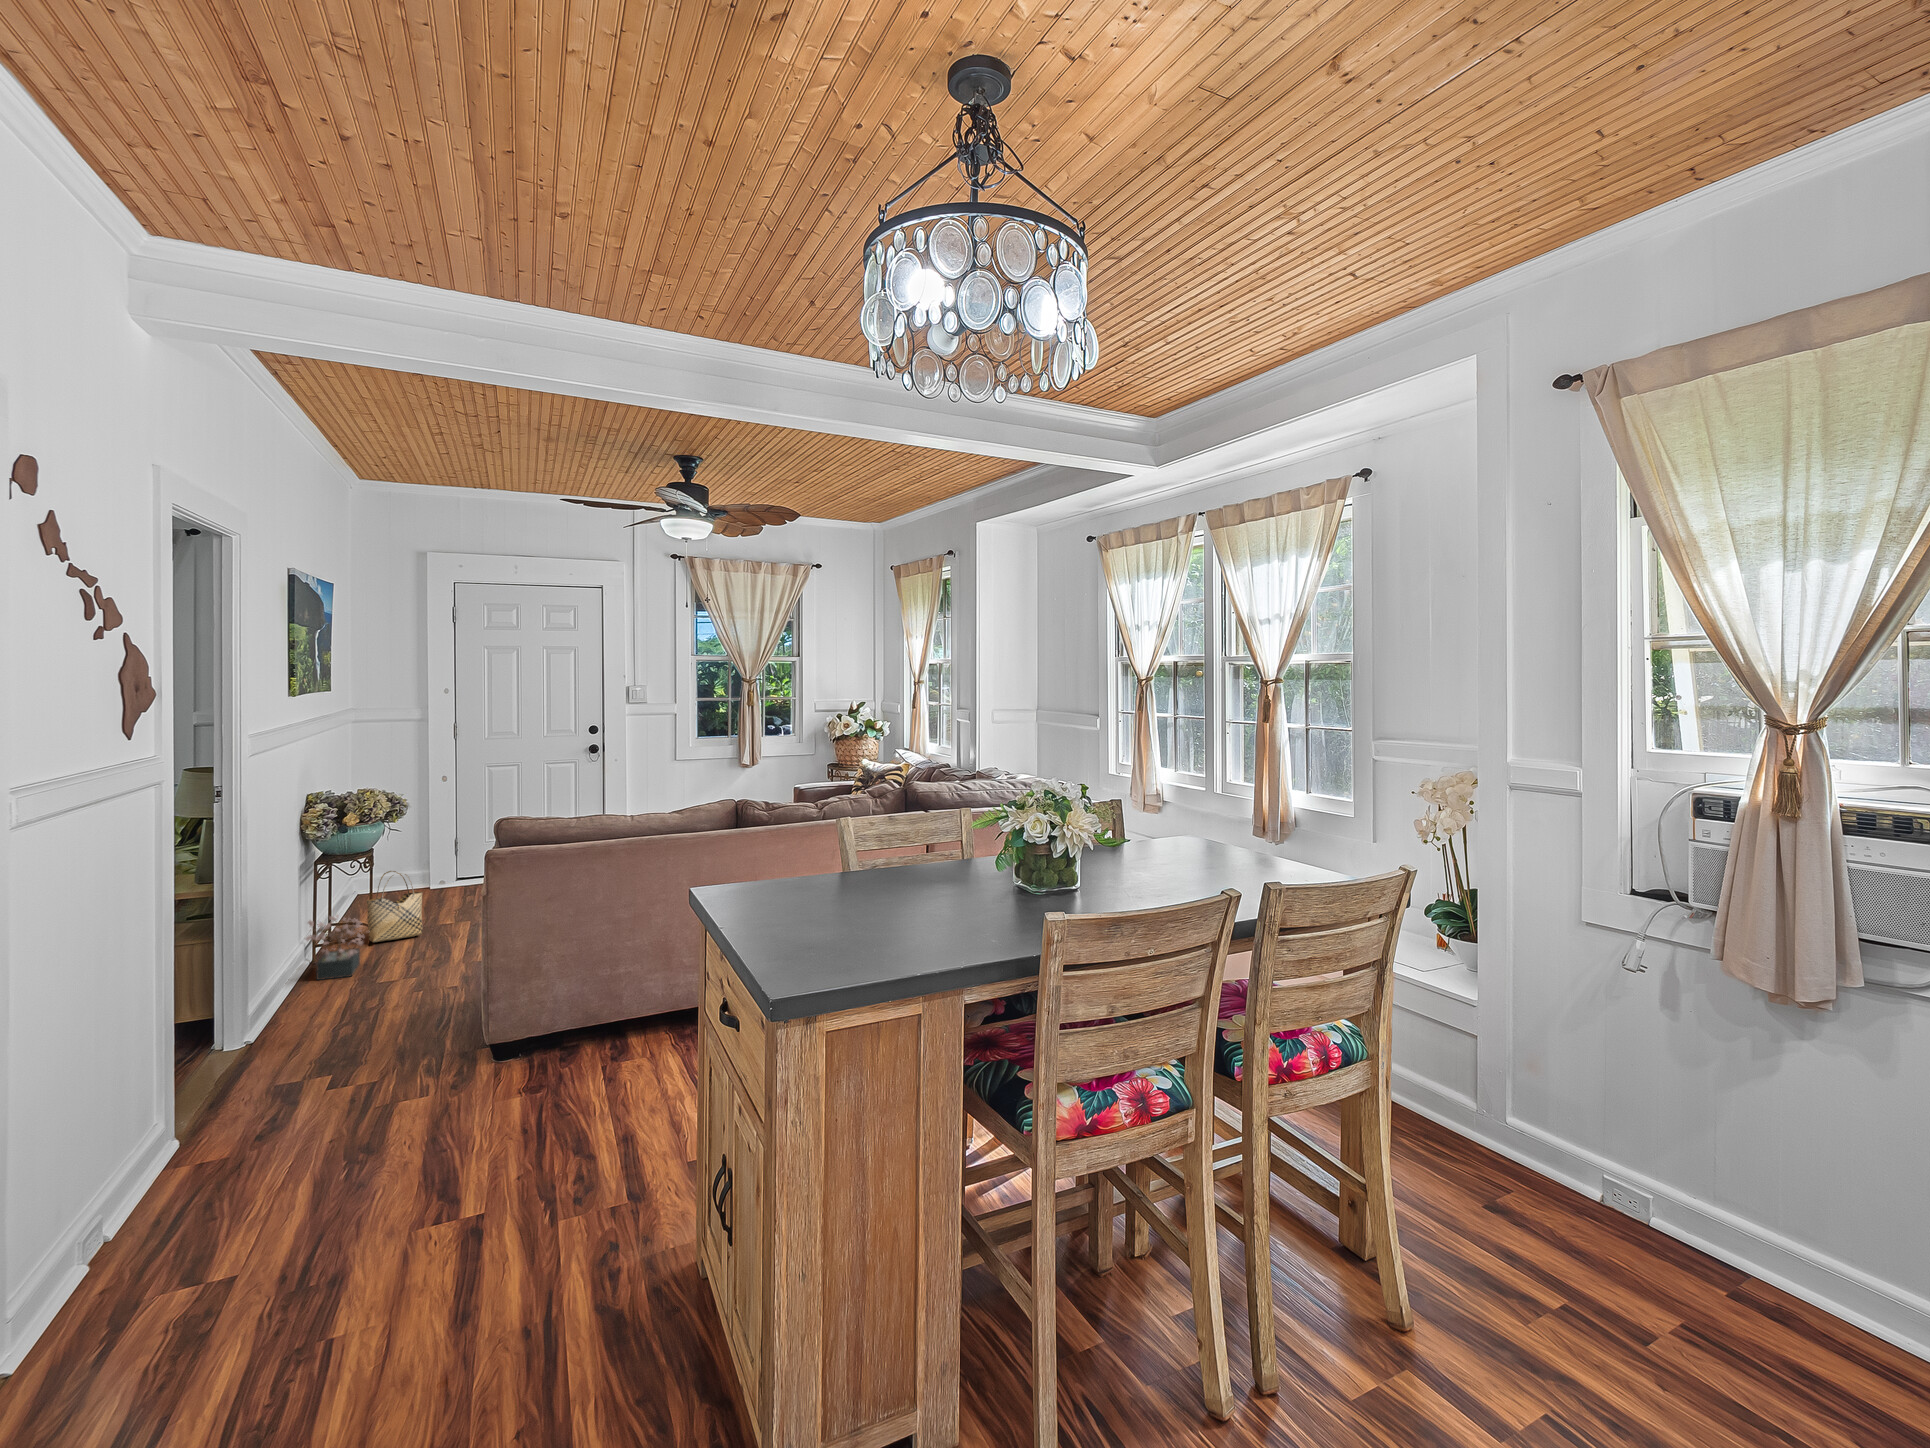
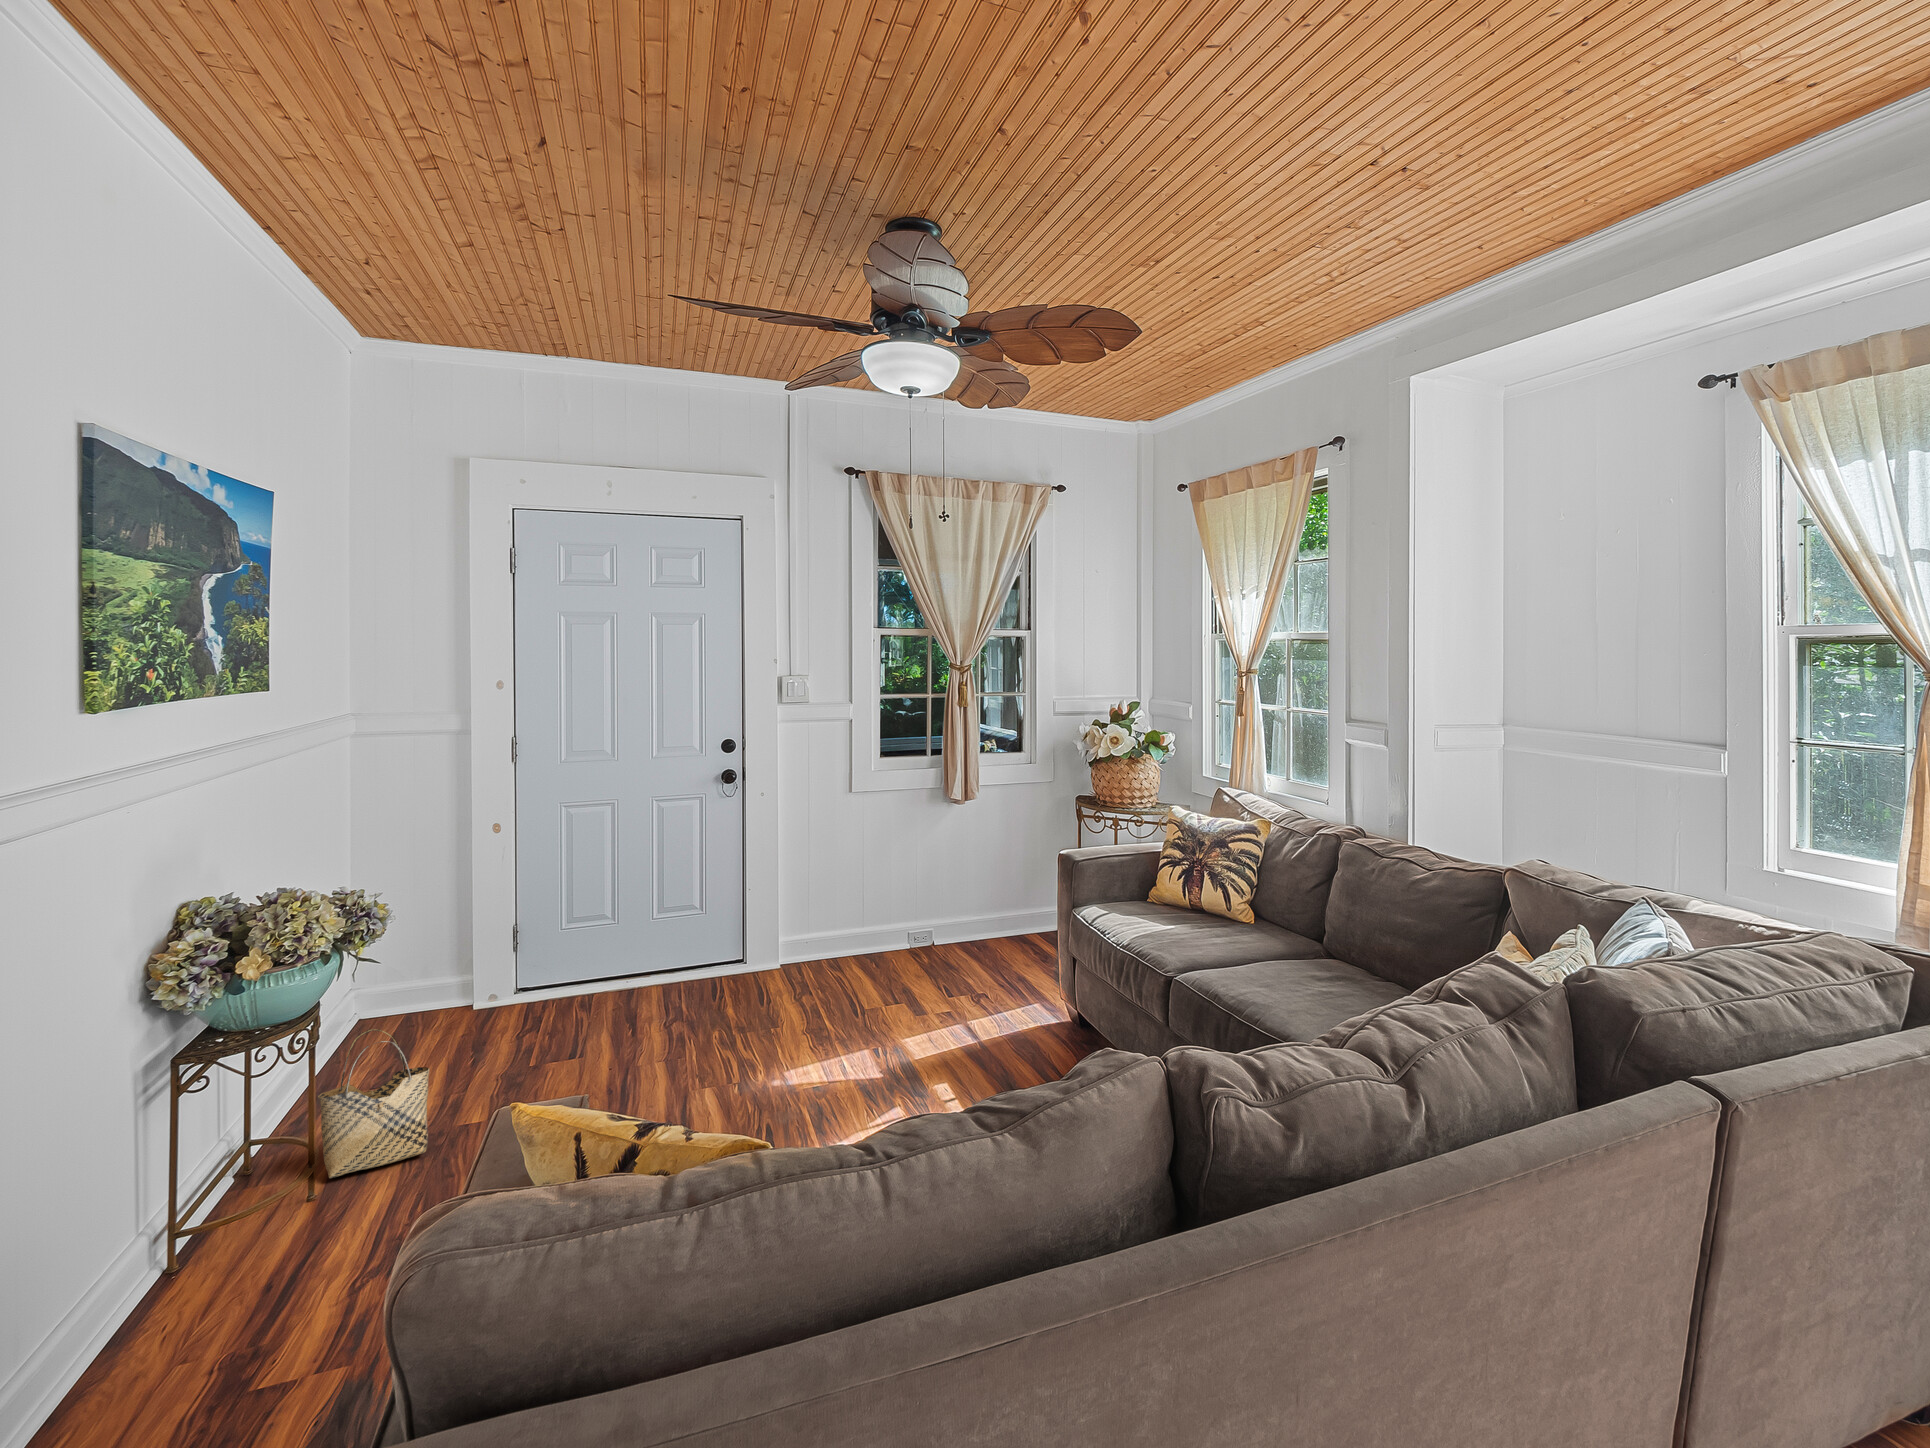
decorative plant: present [306,915,364,980] -> none [127,1164,282,1333]

